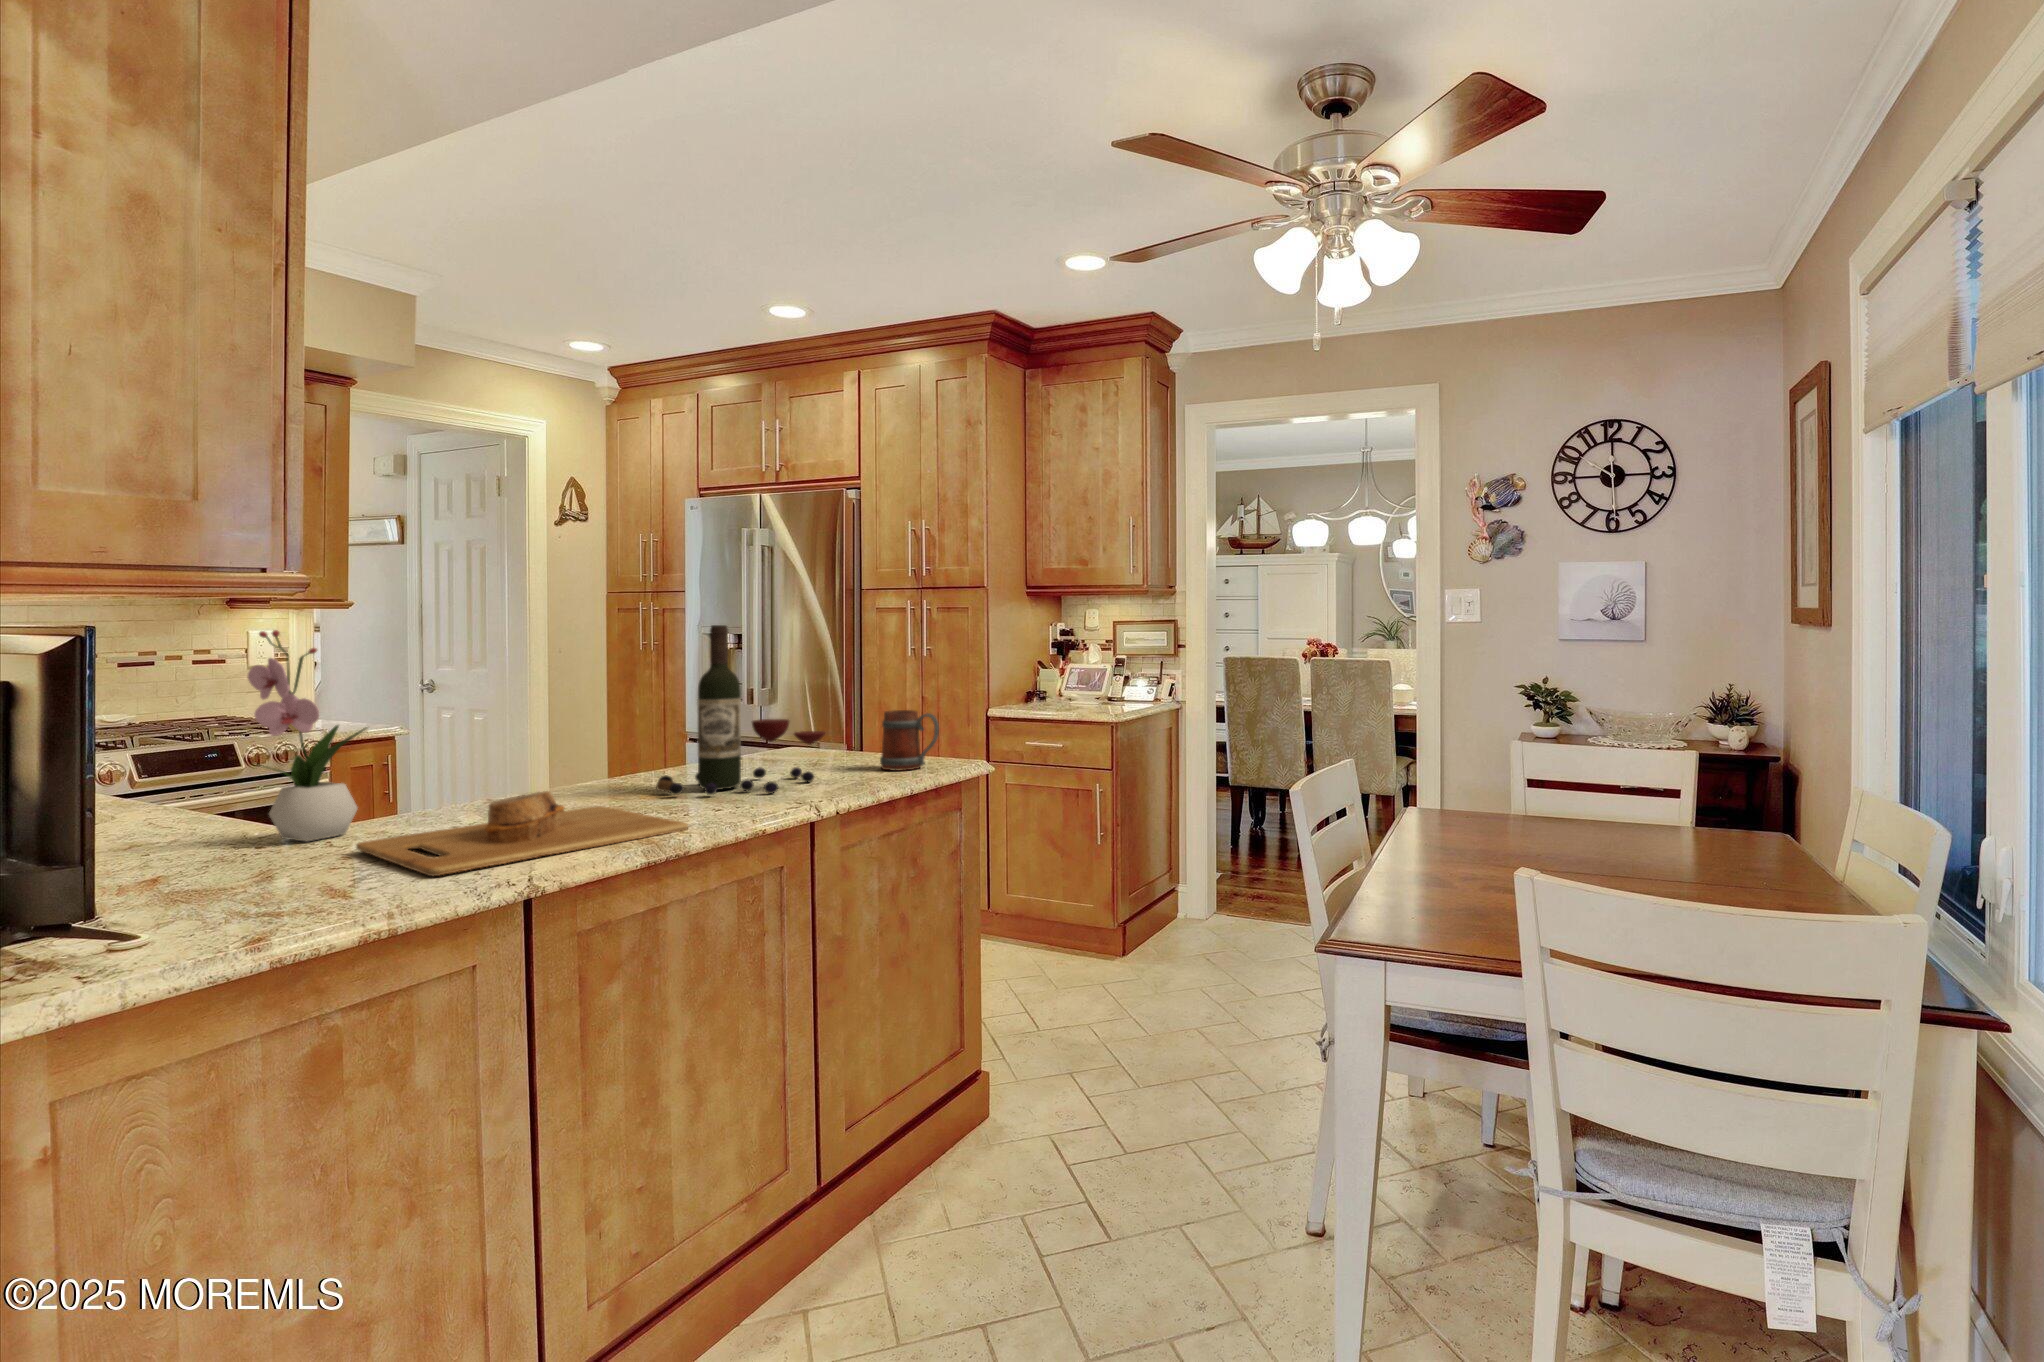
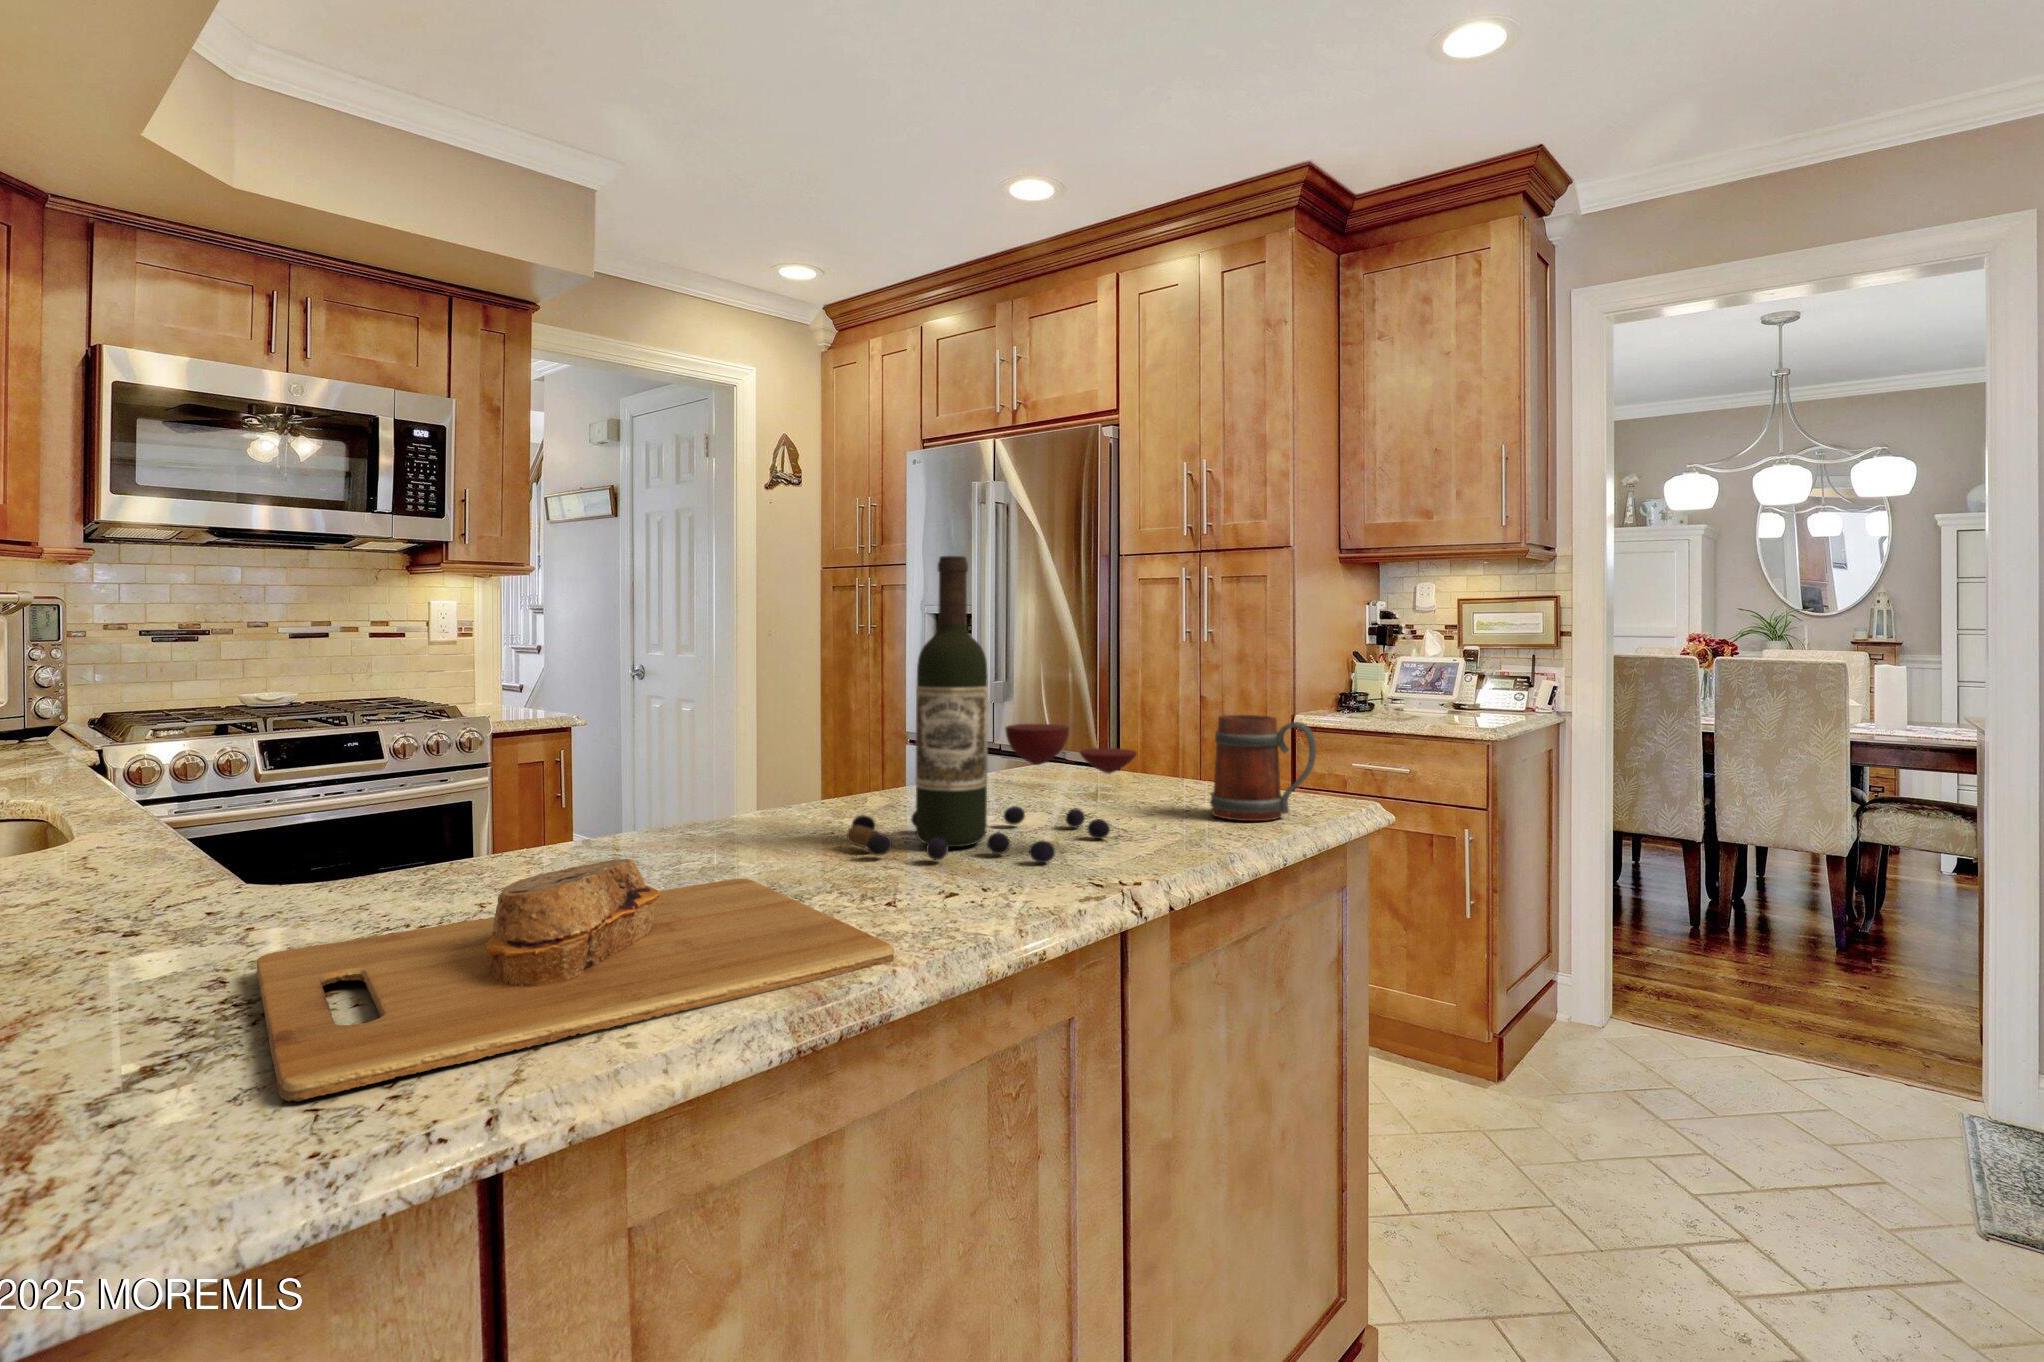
flower arrangement: present [248,630,367,841] -> none [138,536,354,930]

